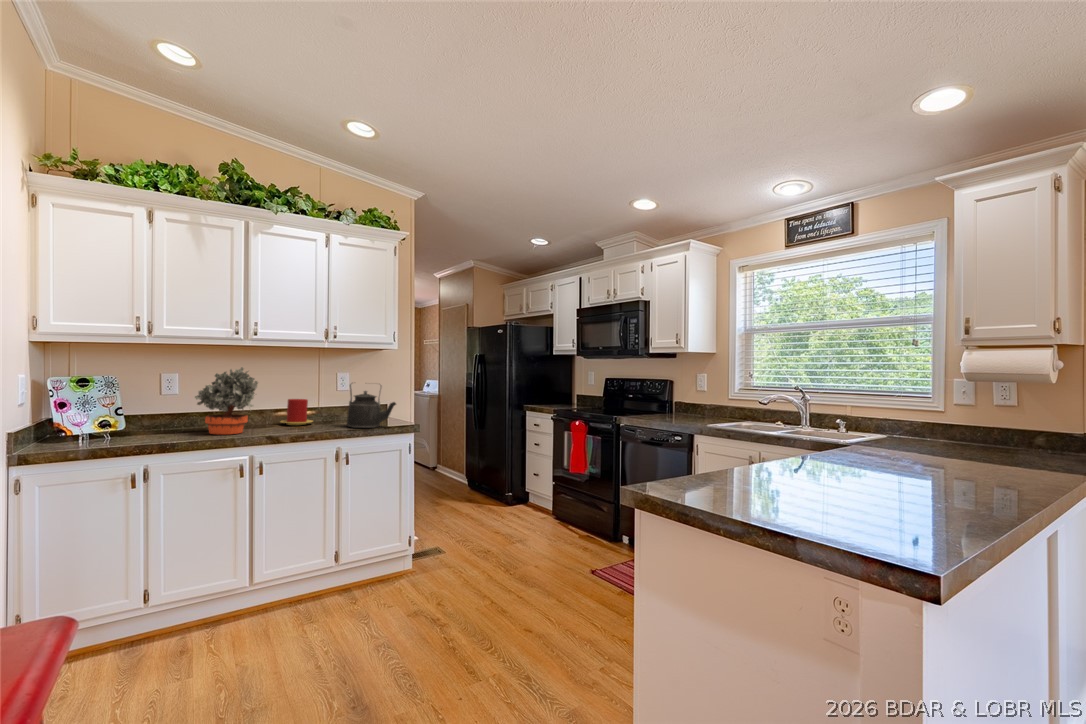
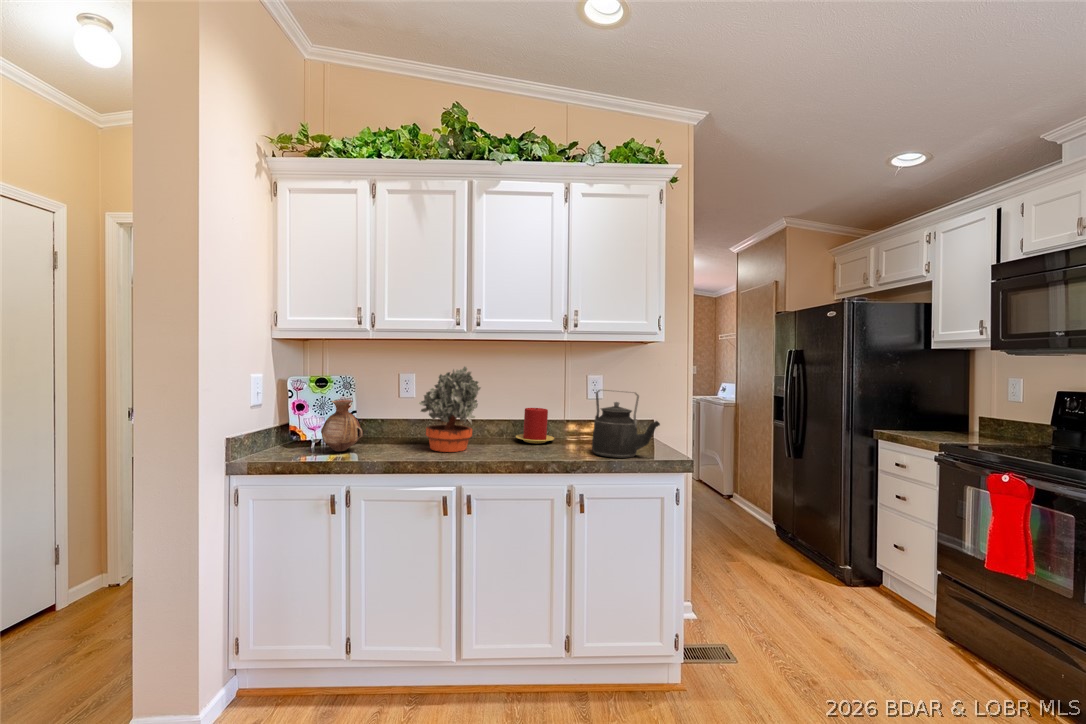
vase: none [97,397,145,441] -> present [321,400,363,451]

